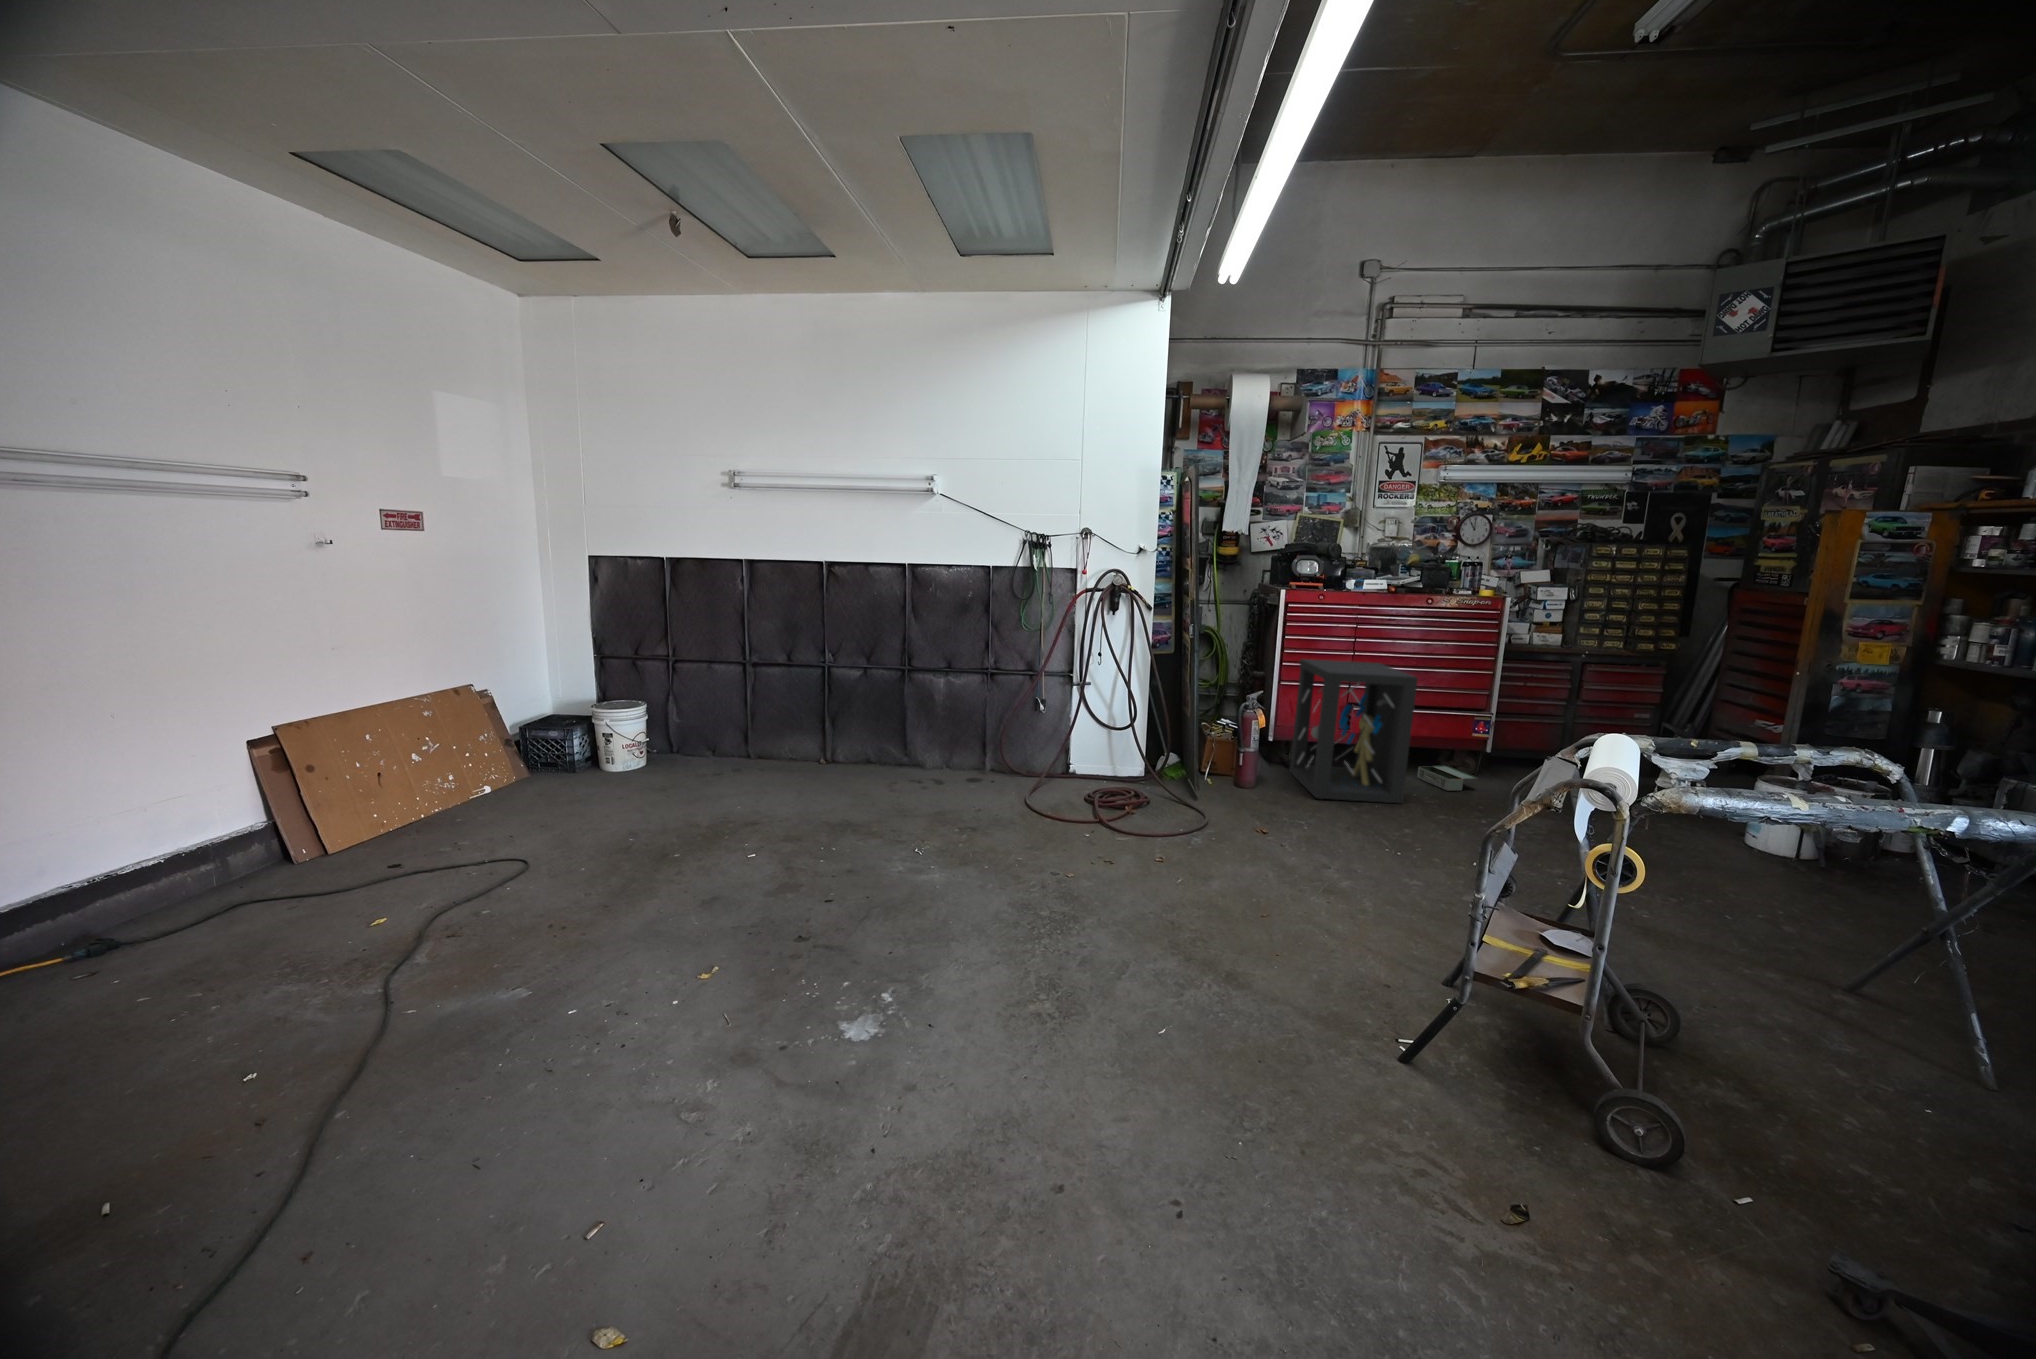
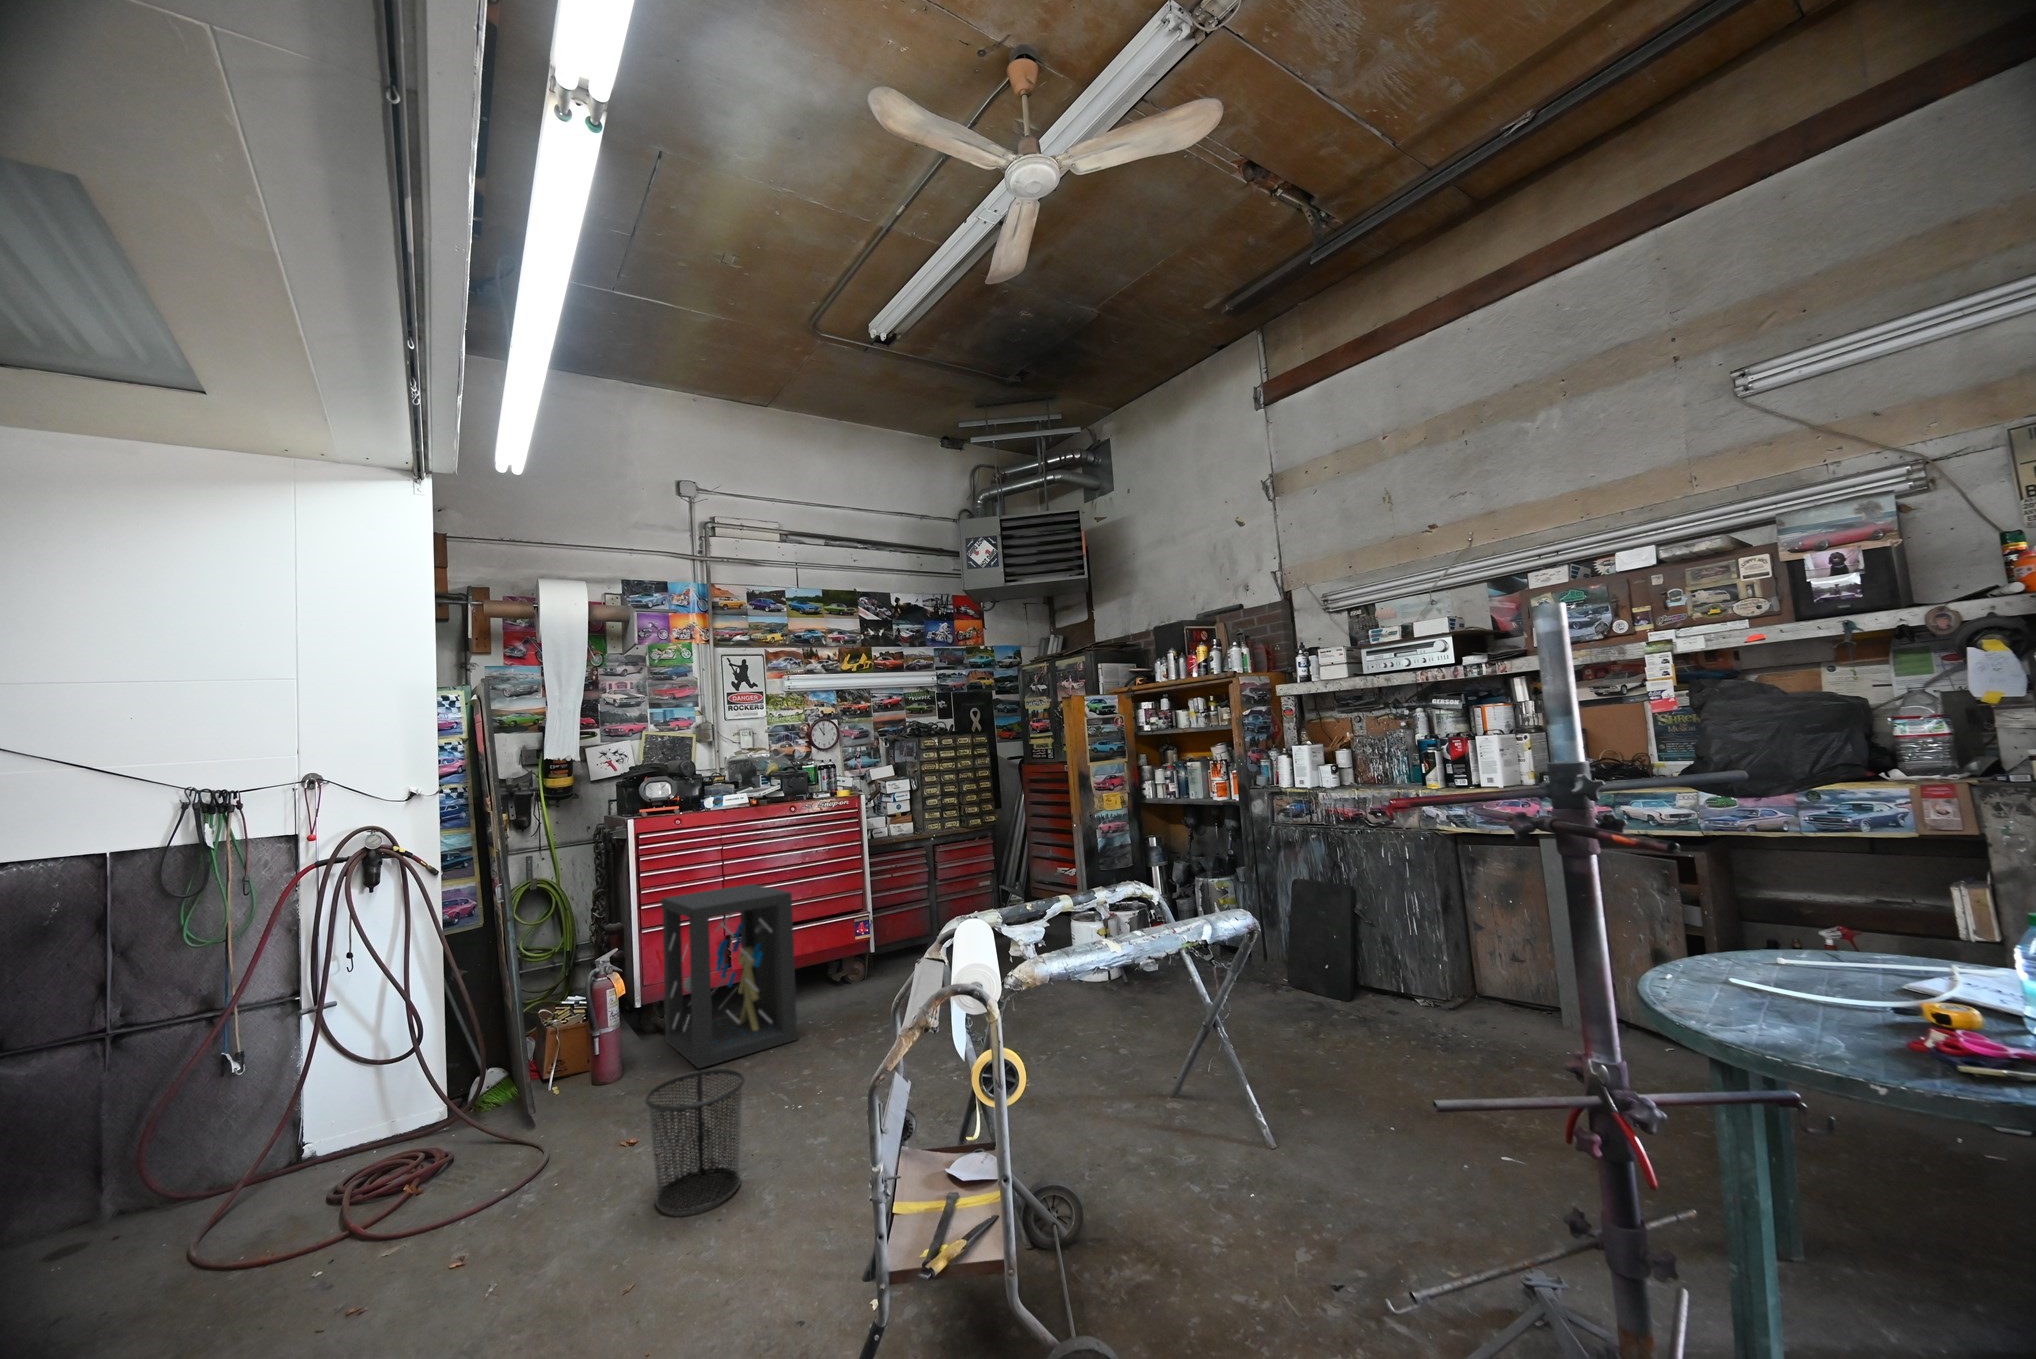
toolbox: present [1417,765,1477,791] -> none [810,978,867,1007]
waste bin: none [1284,792,1362,887] -> present [645,1069,745,1214]

